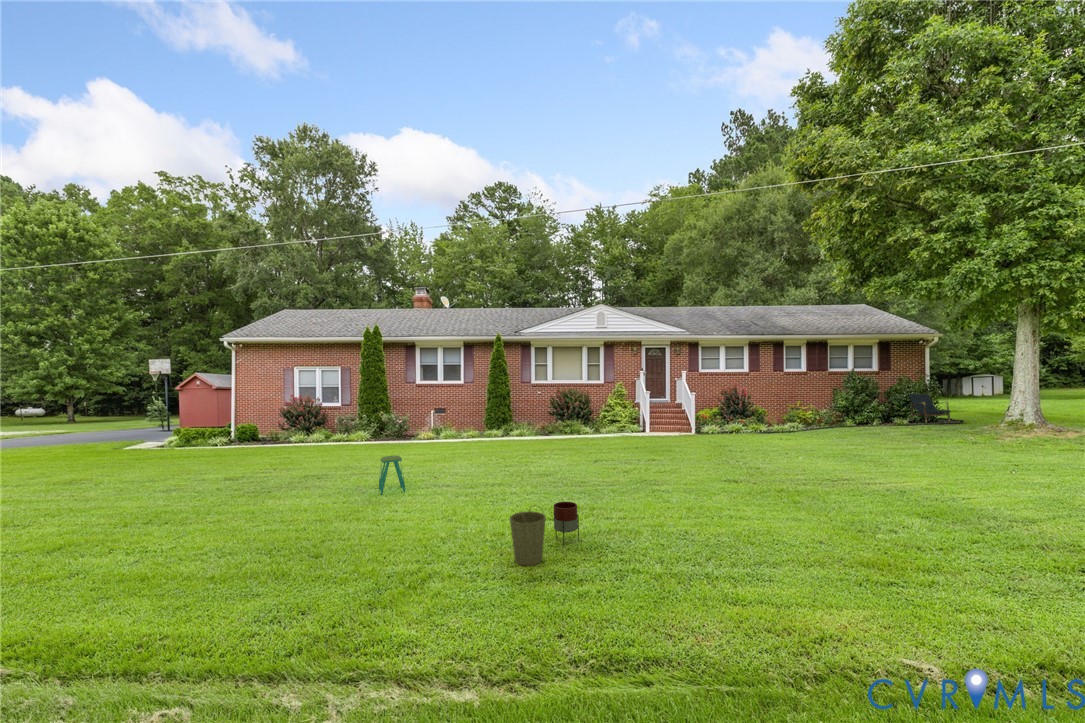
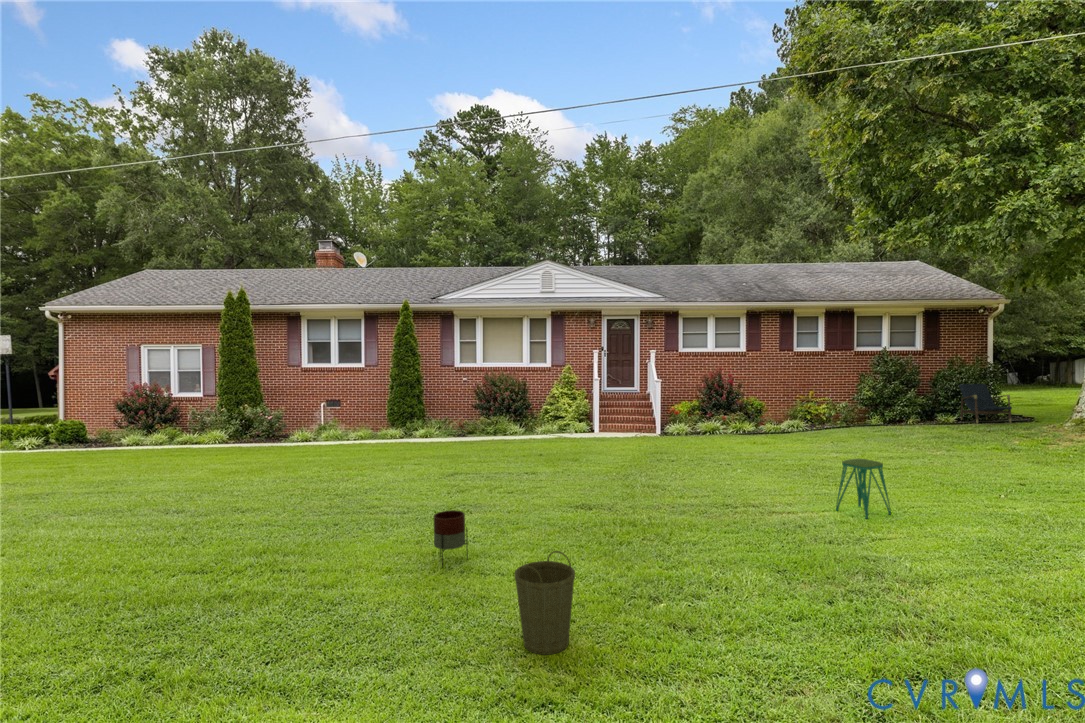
stool: present [379,455,405,495] -> present [836,459,891,519]
planter: present [554,502,579,545] -> present [434,510,468,567]
basket: present [510,505,546,566] -> present [514,551,575,655]

